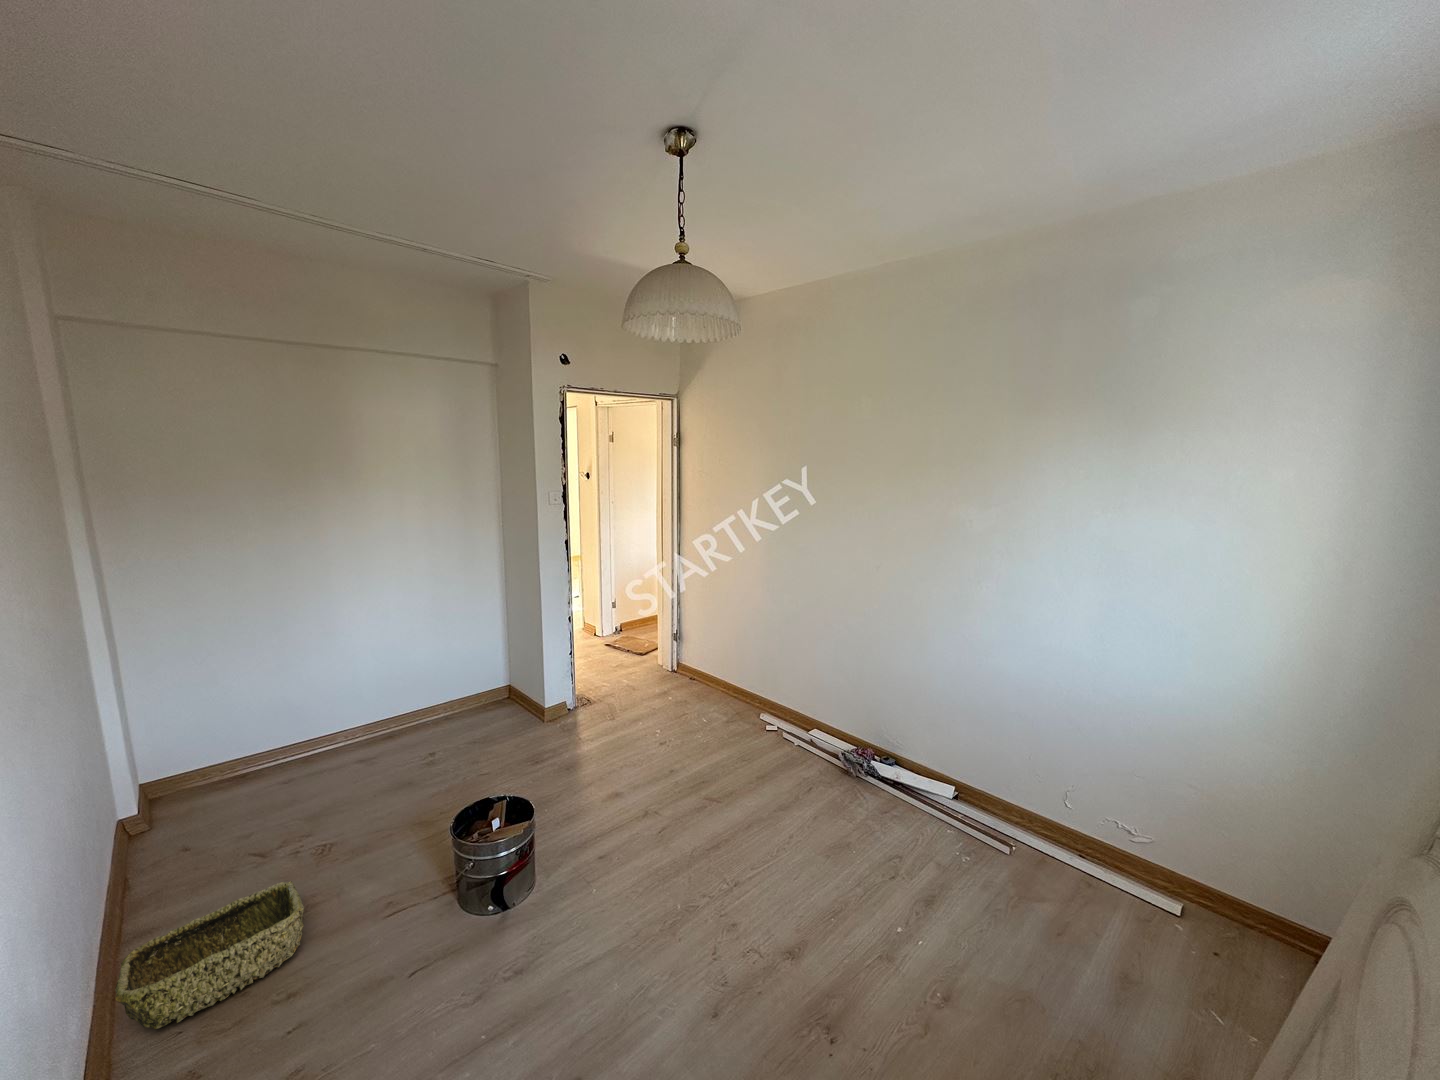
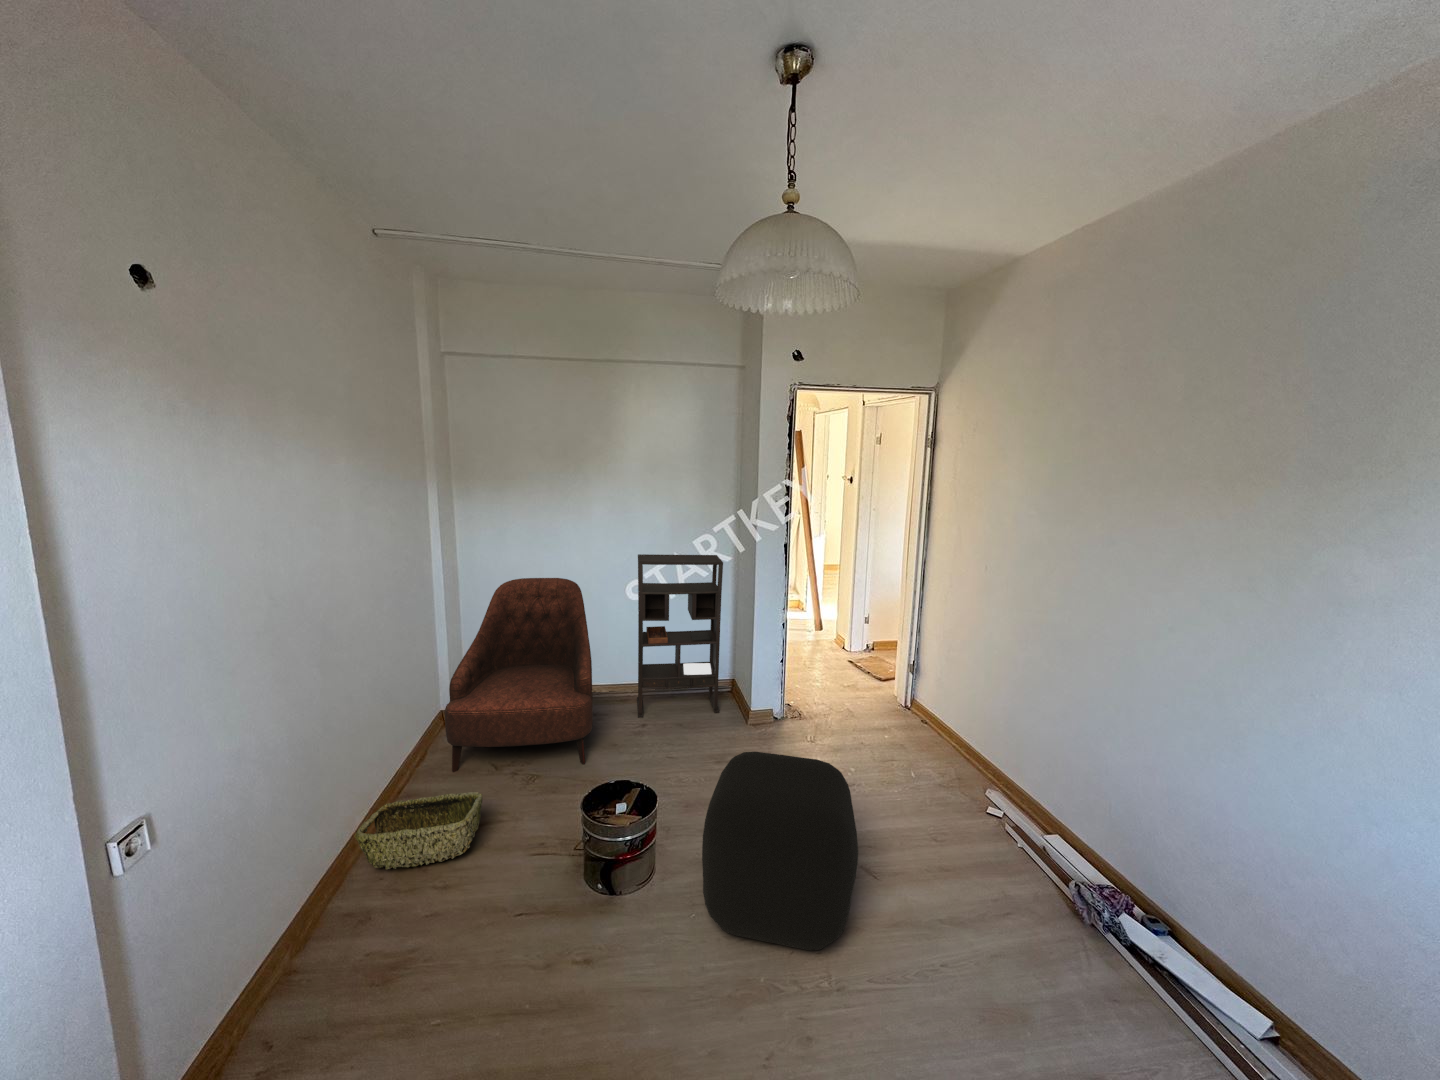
bookshelf: none [394,559,511,751] -> present [637,554,723,718]
armchair: none [162,610,388,888] -> present [445,578,593,772]
ottoman: none [590,718,728,886] -> present [702,752,858,950]

